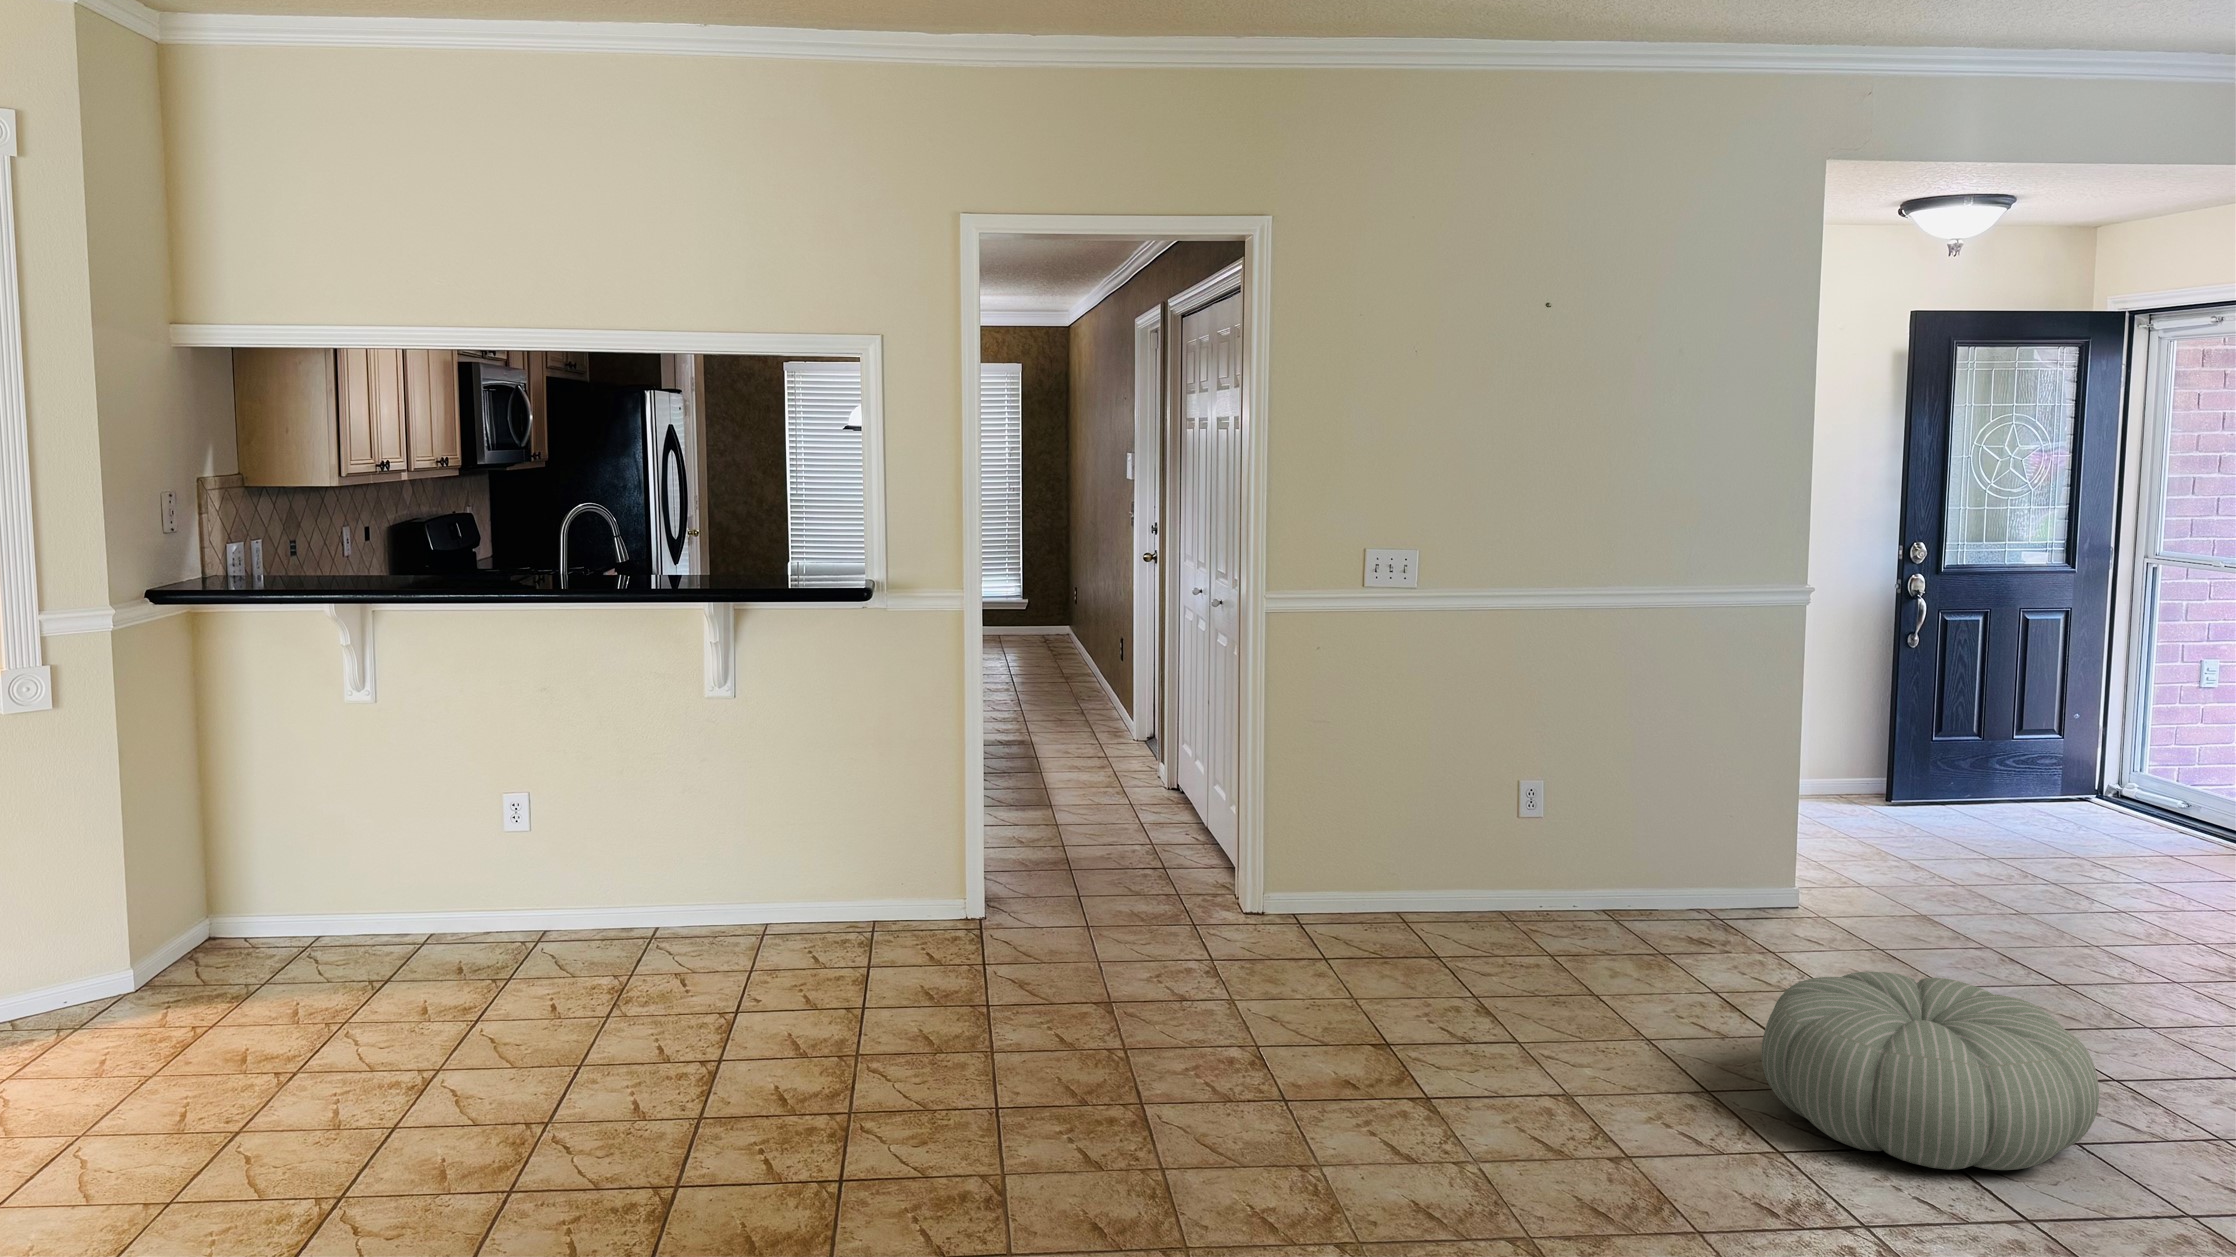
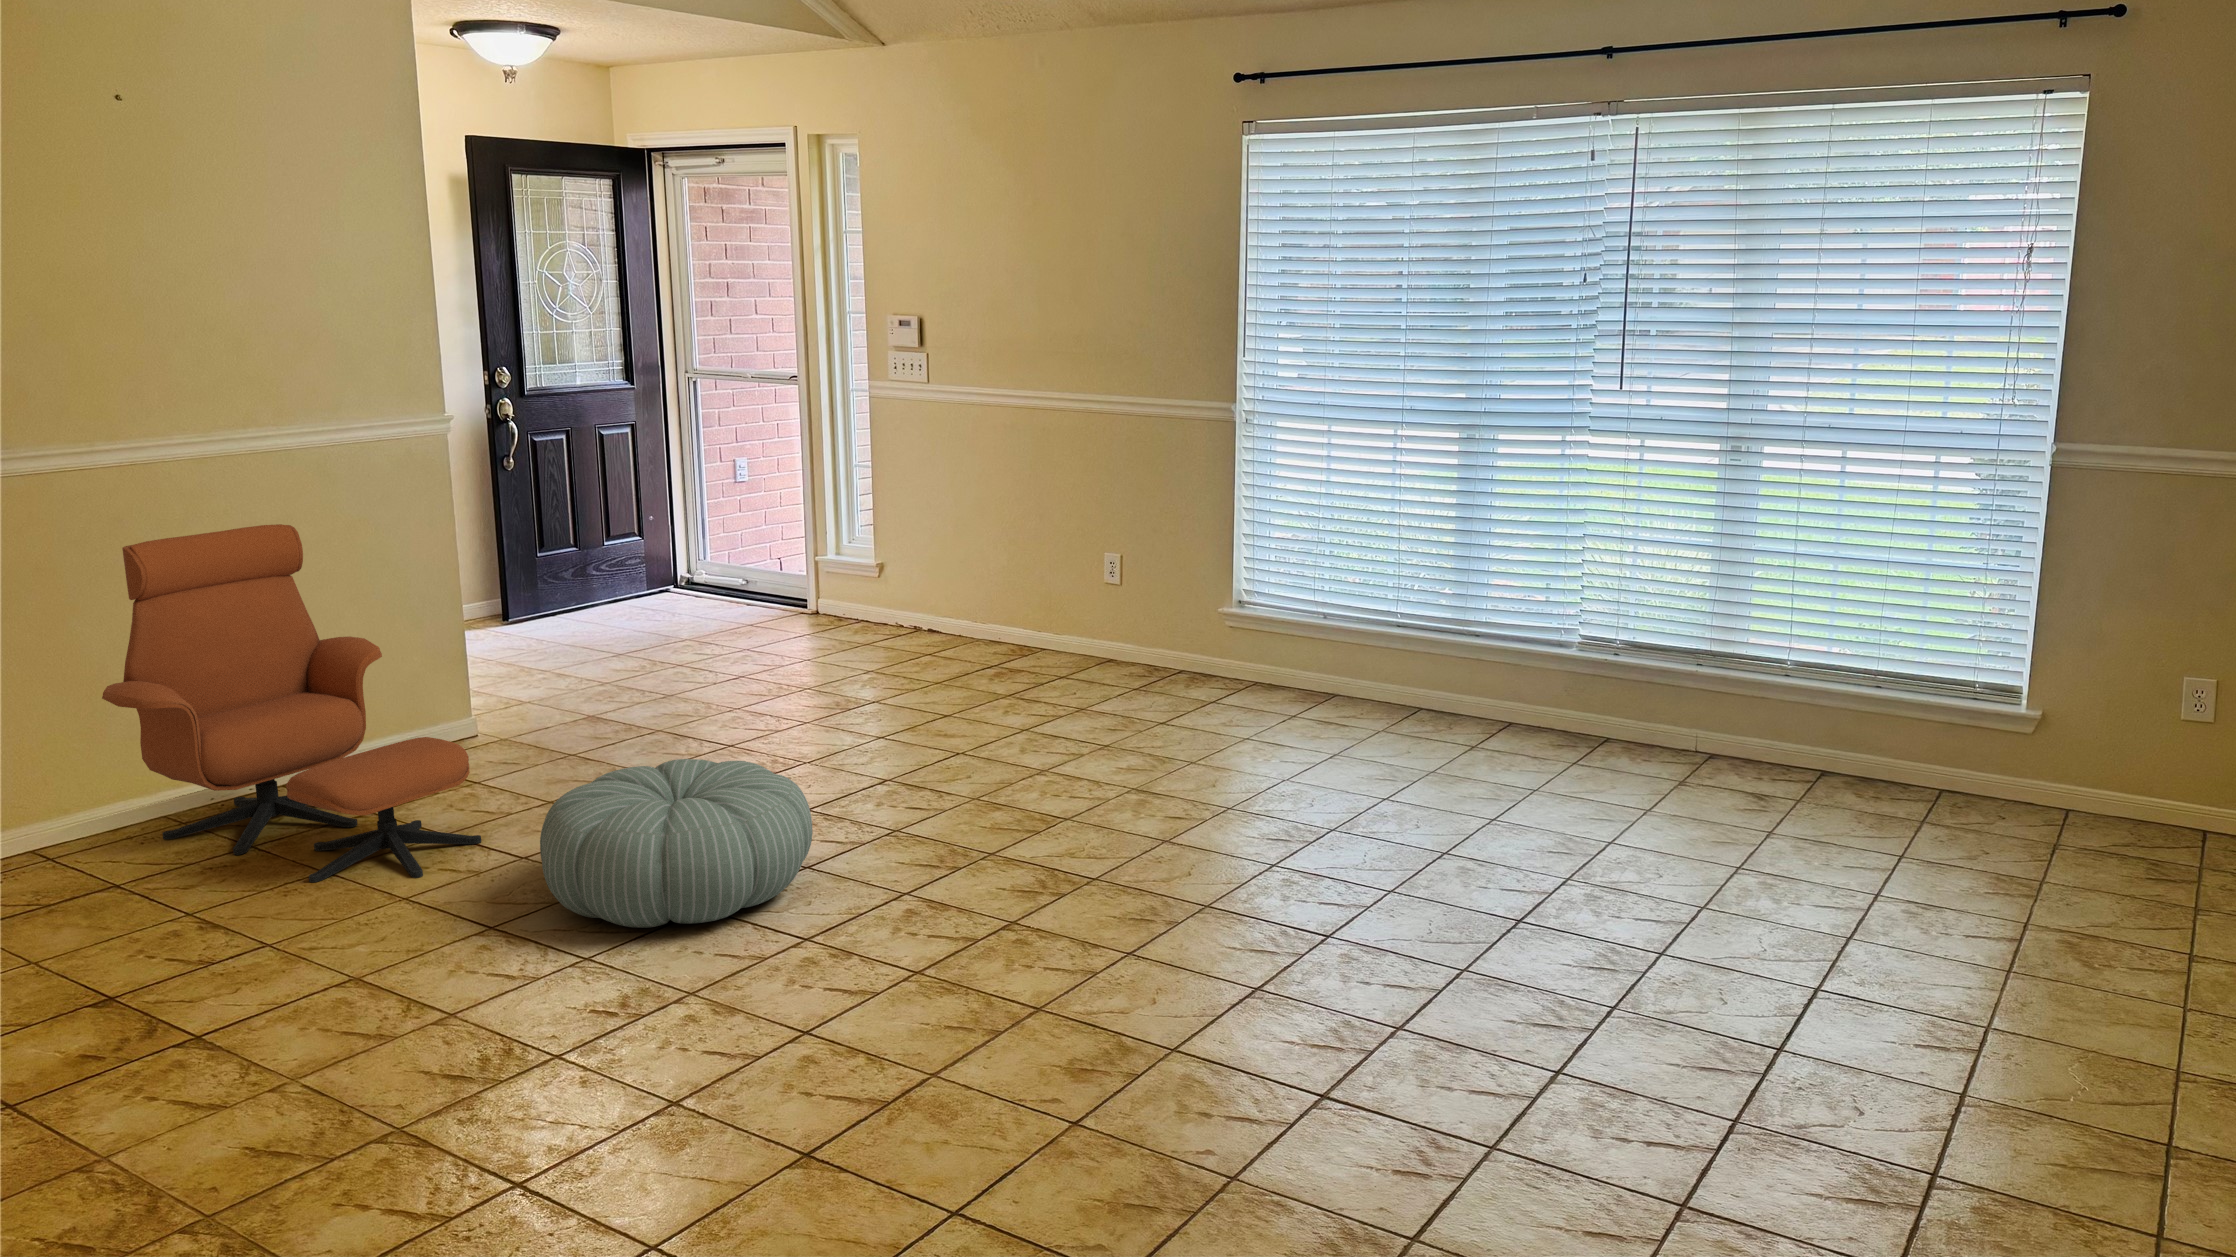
lounge chair: none [1462,674,1743,1025] -> present [102,524,481,882]

